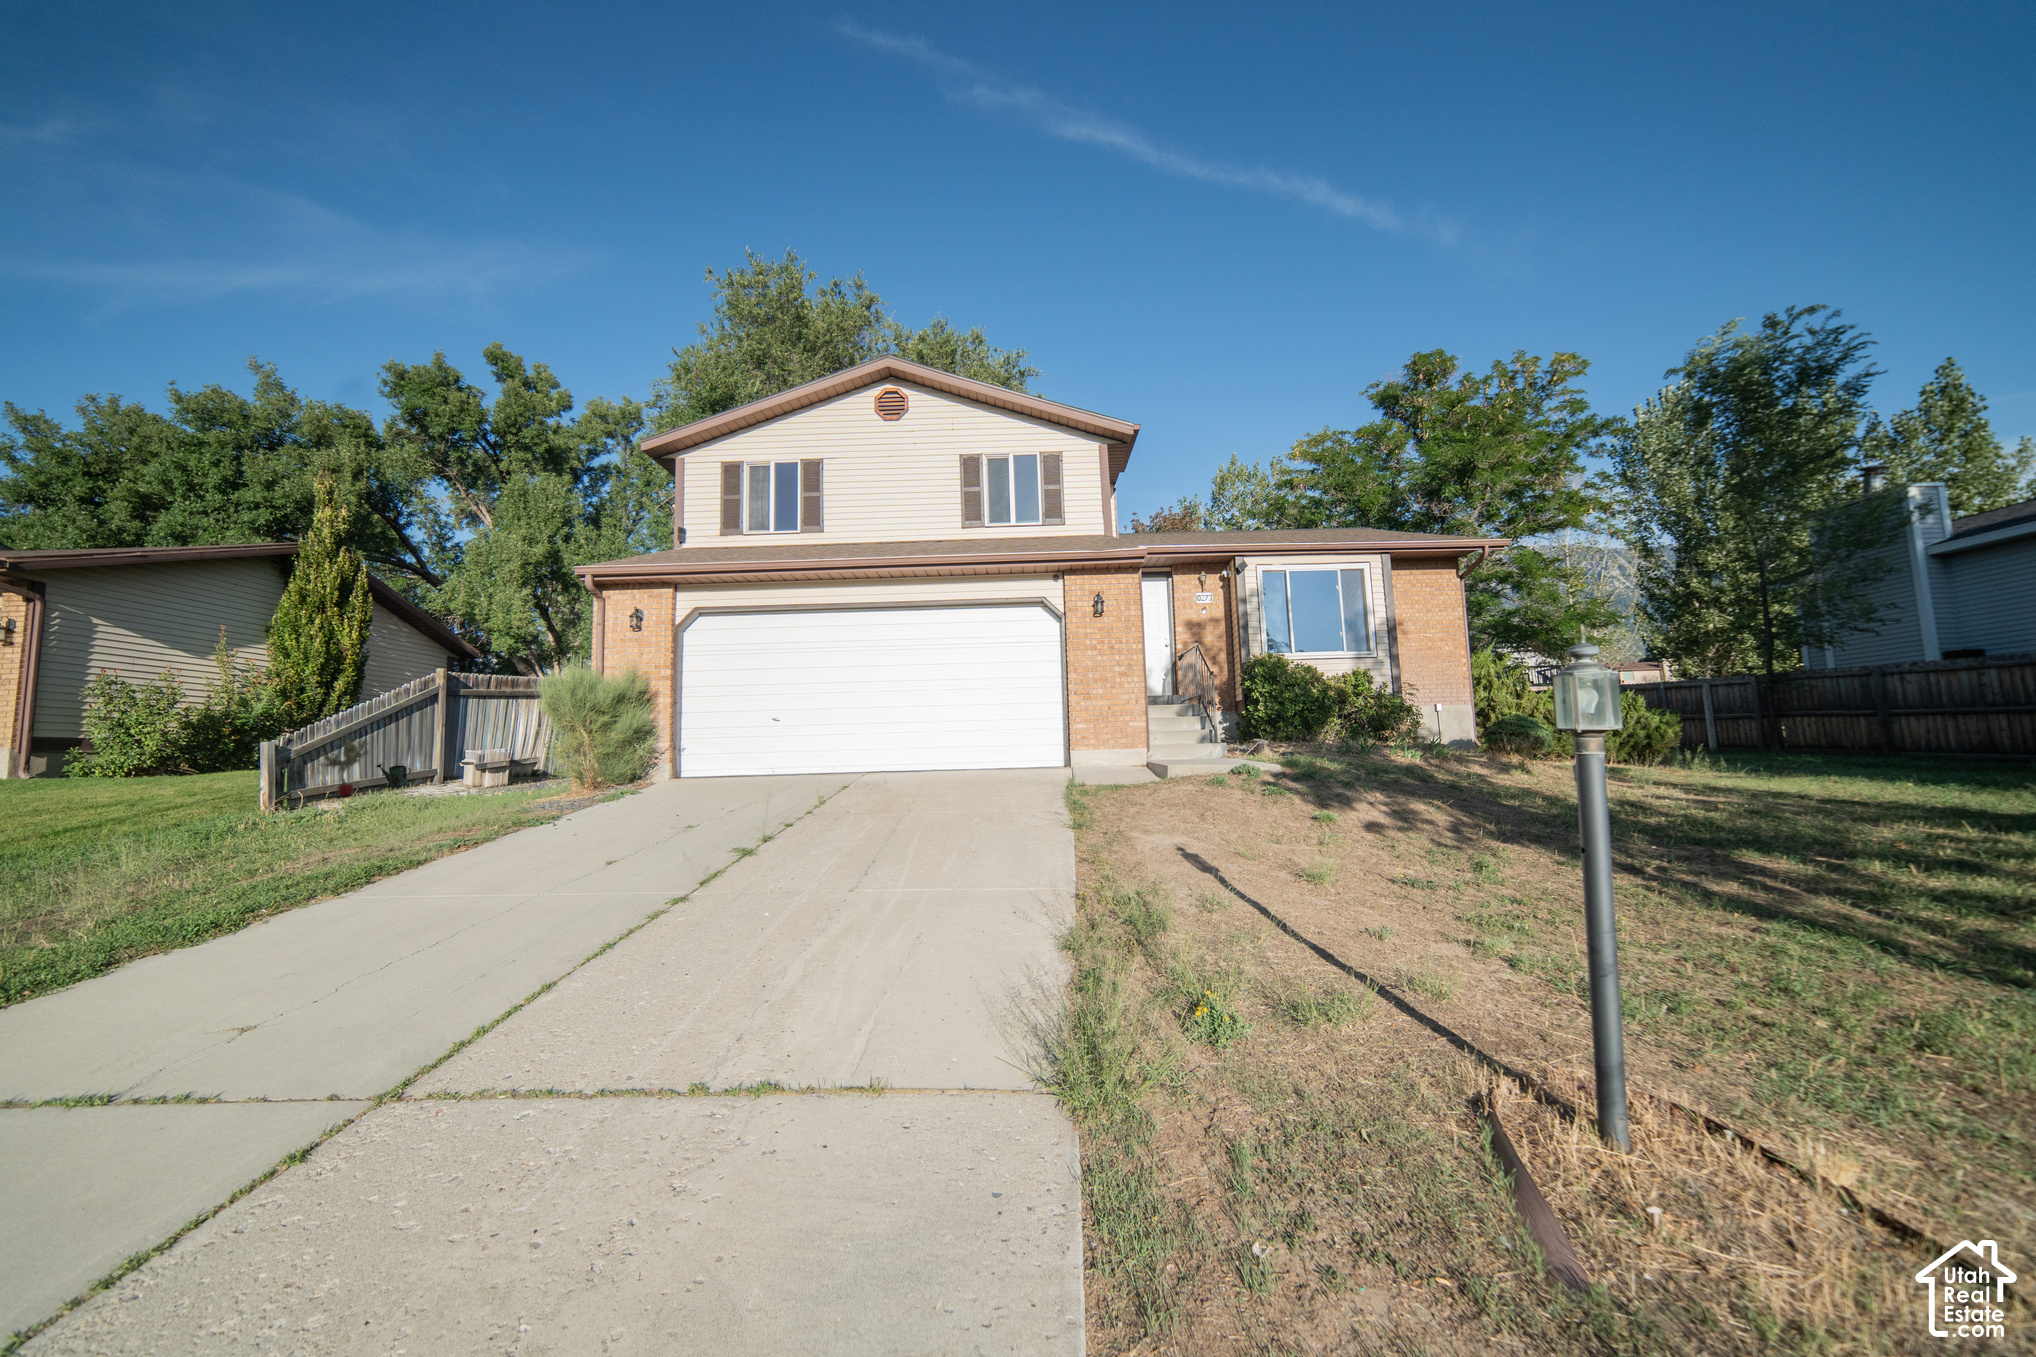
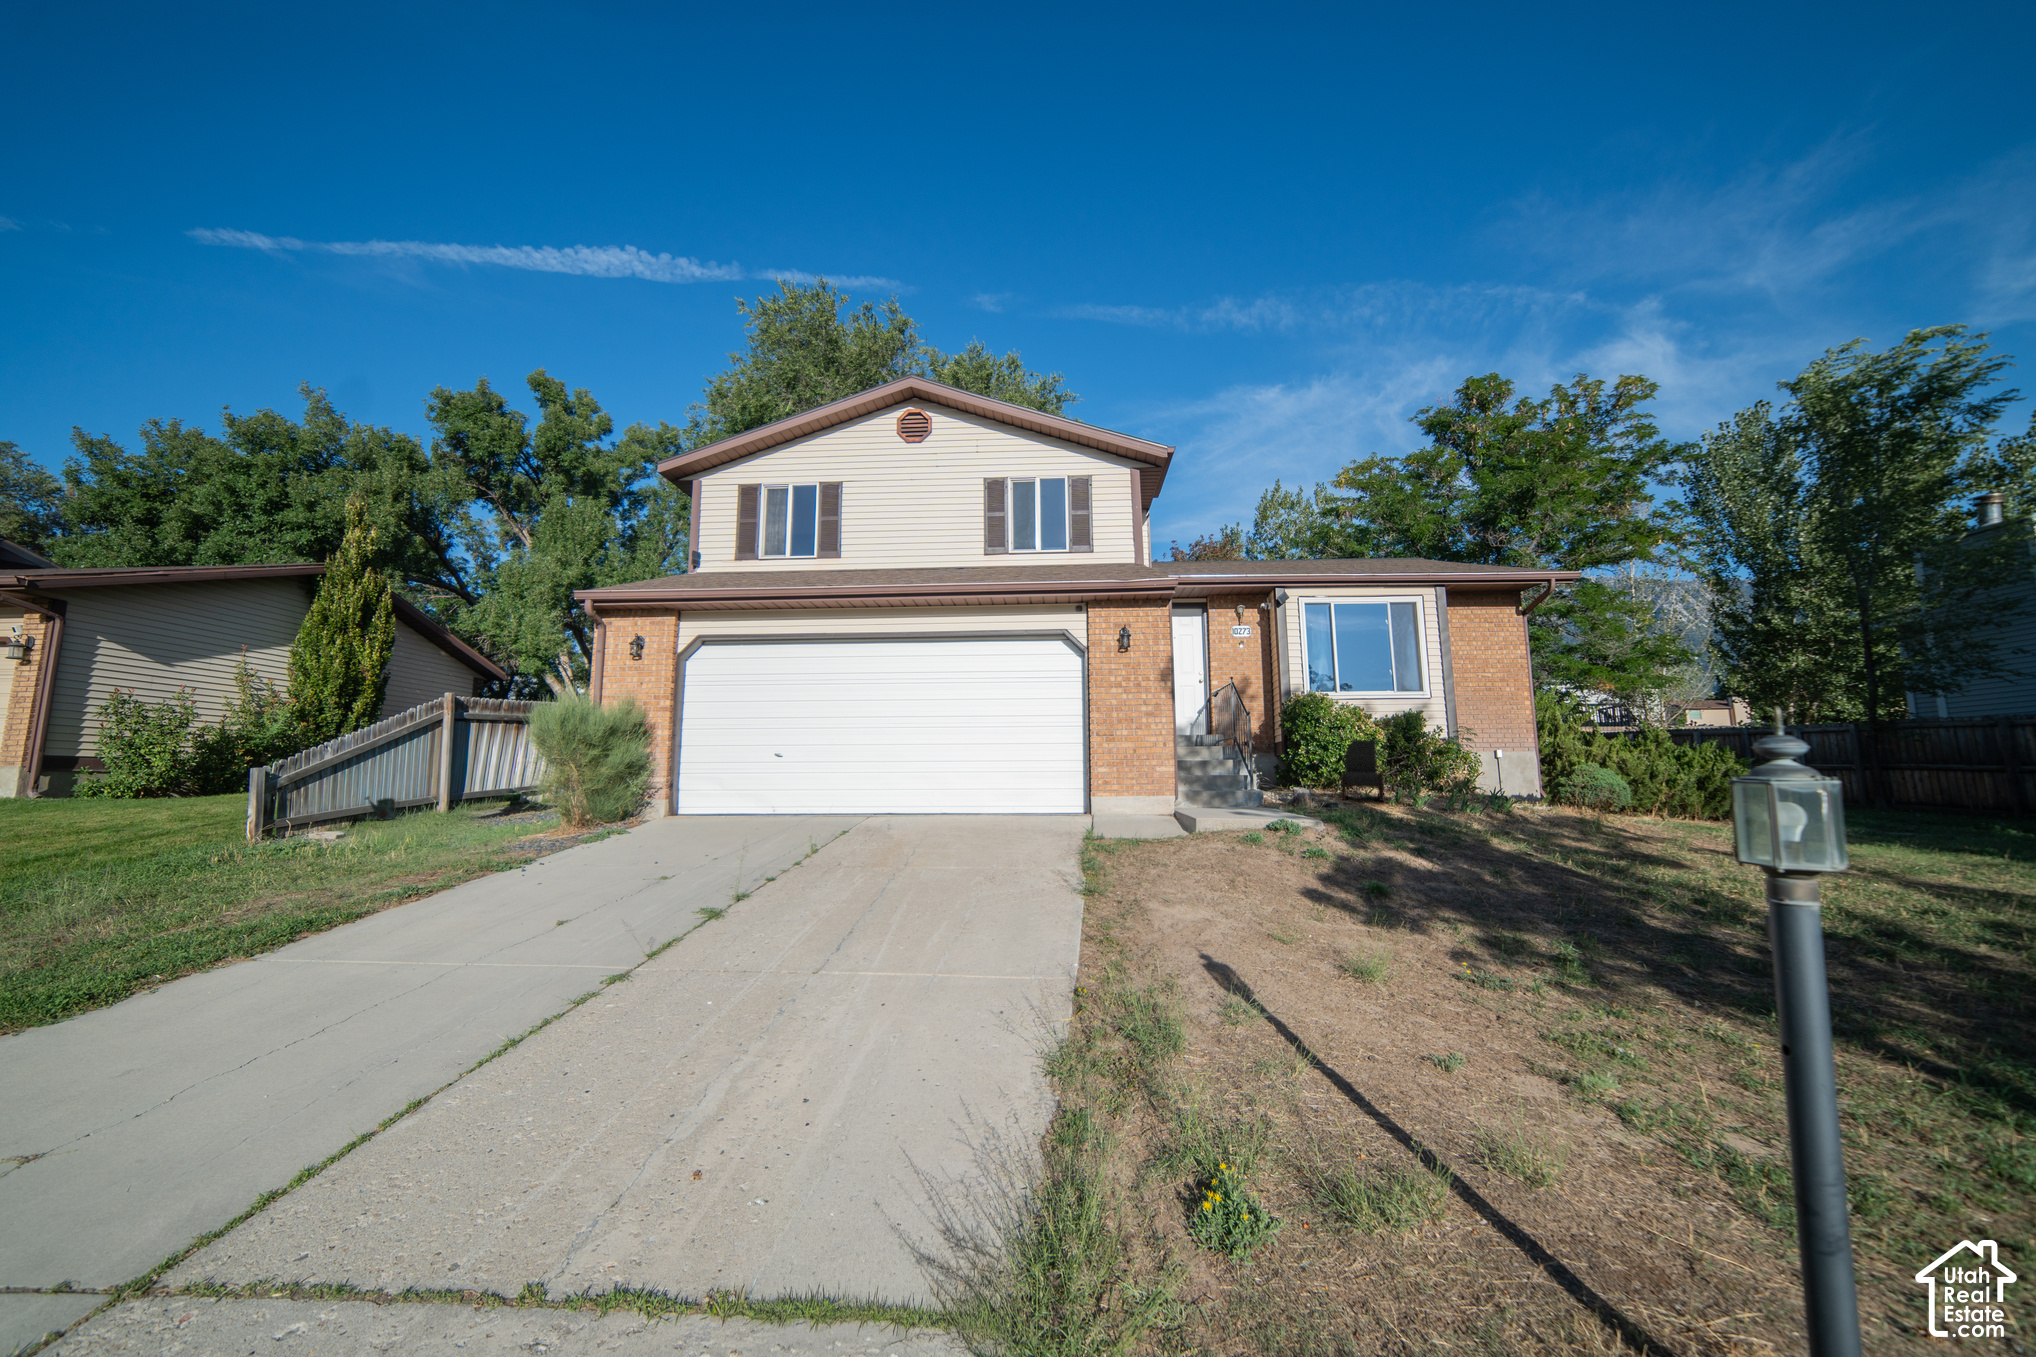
lounge chair: none [1293,695,1332,750] -> present [1341,740,1384,801]
potted tree: present [319,735,368,797] -> none [296,765,353,833]

